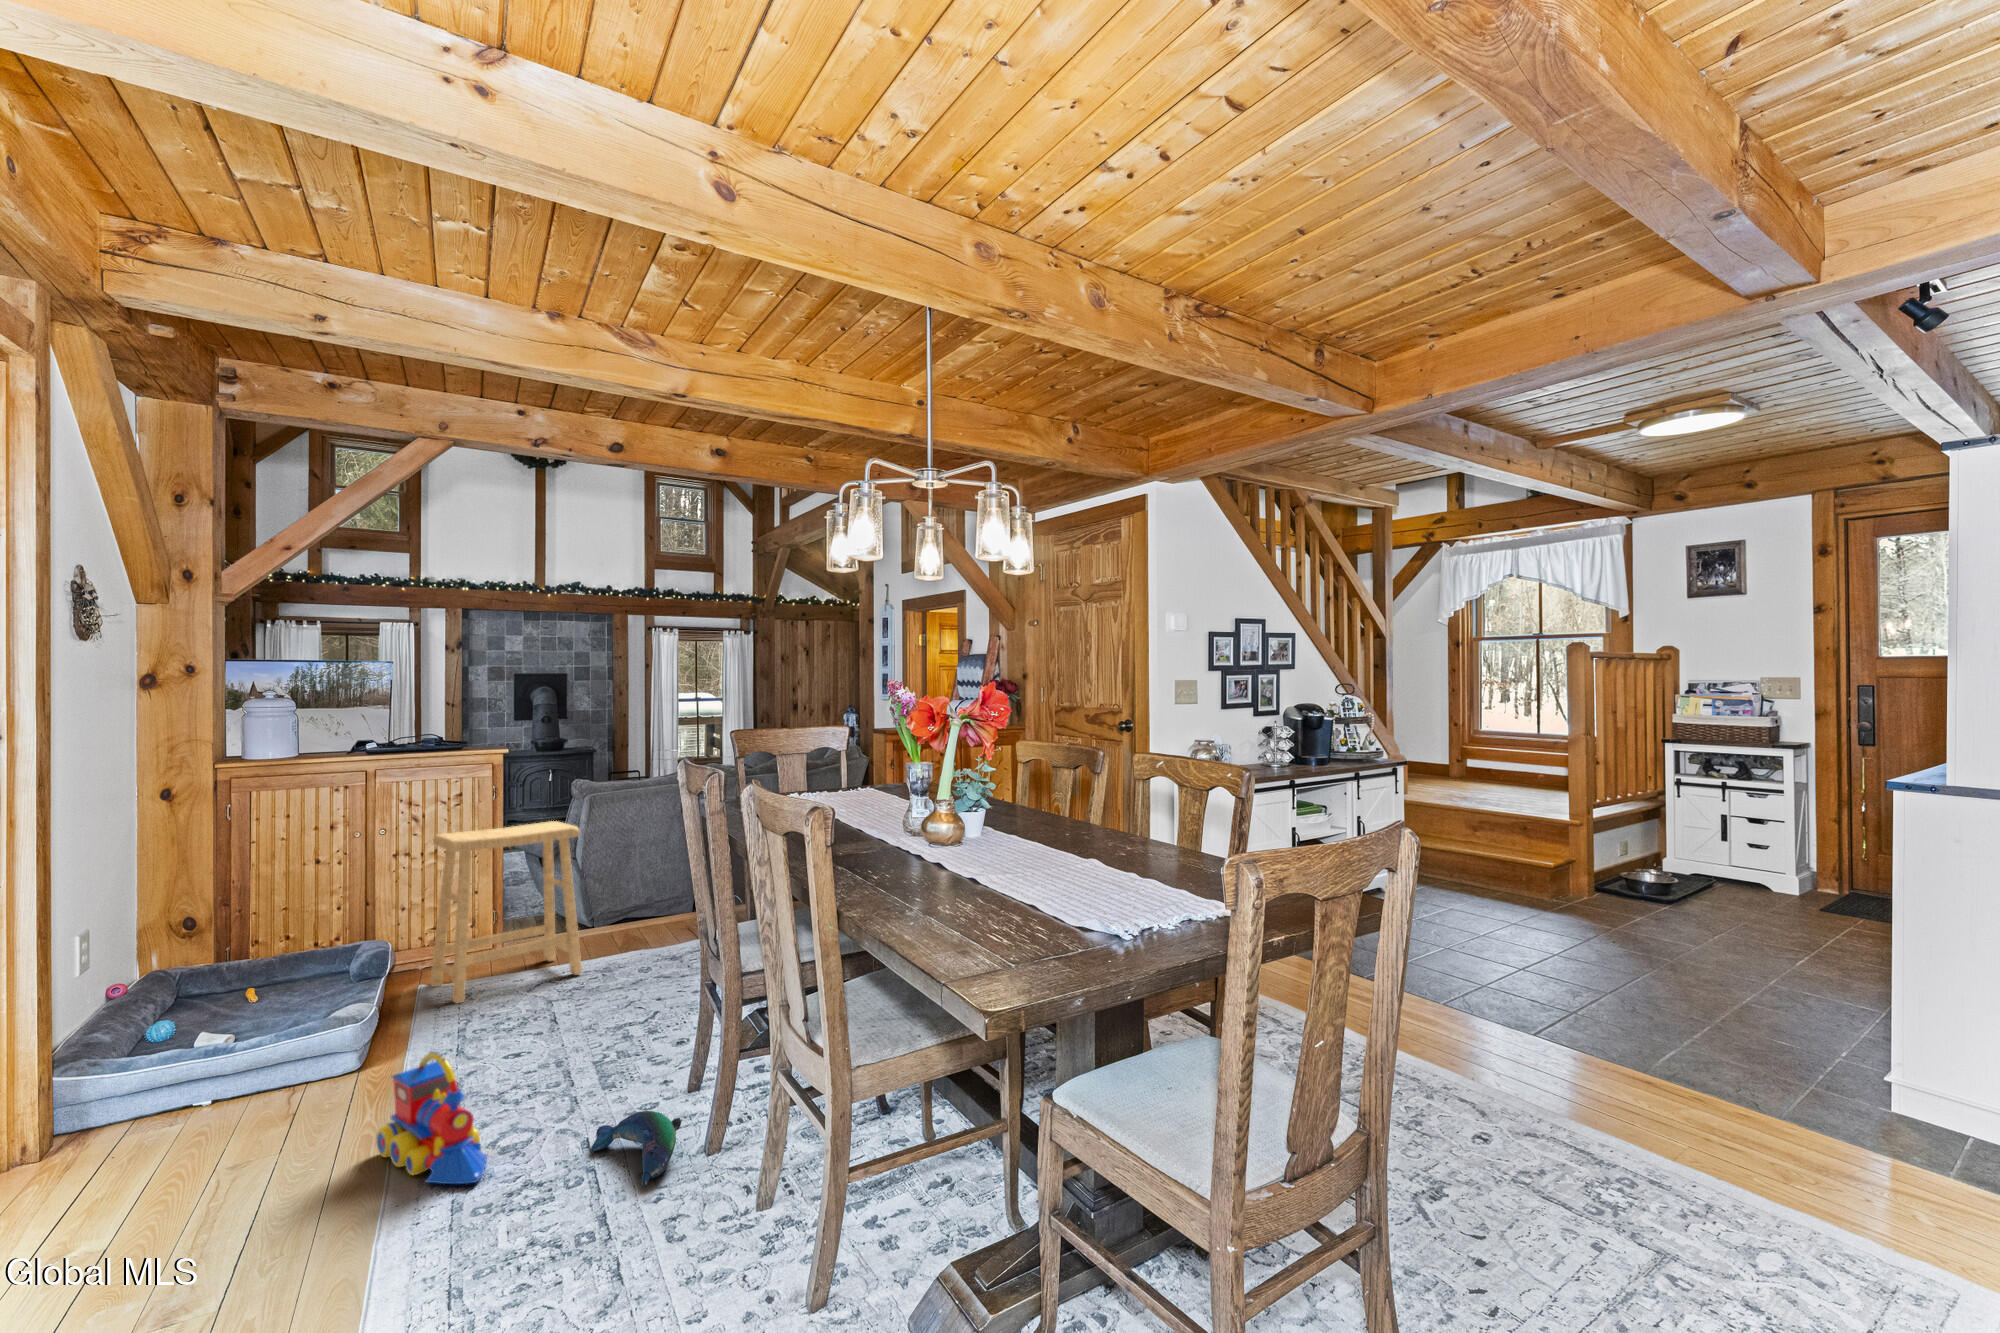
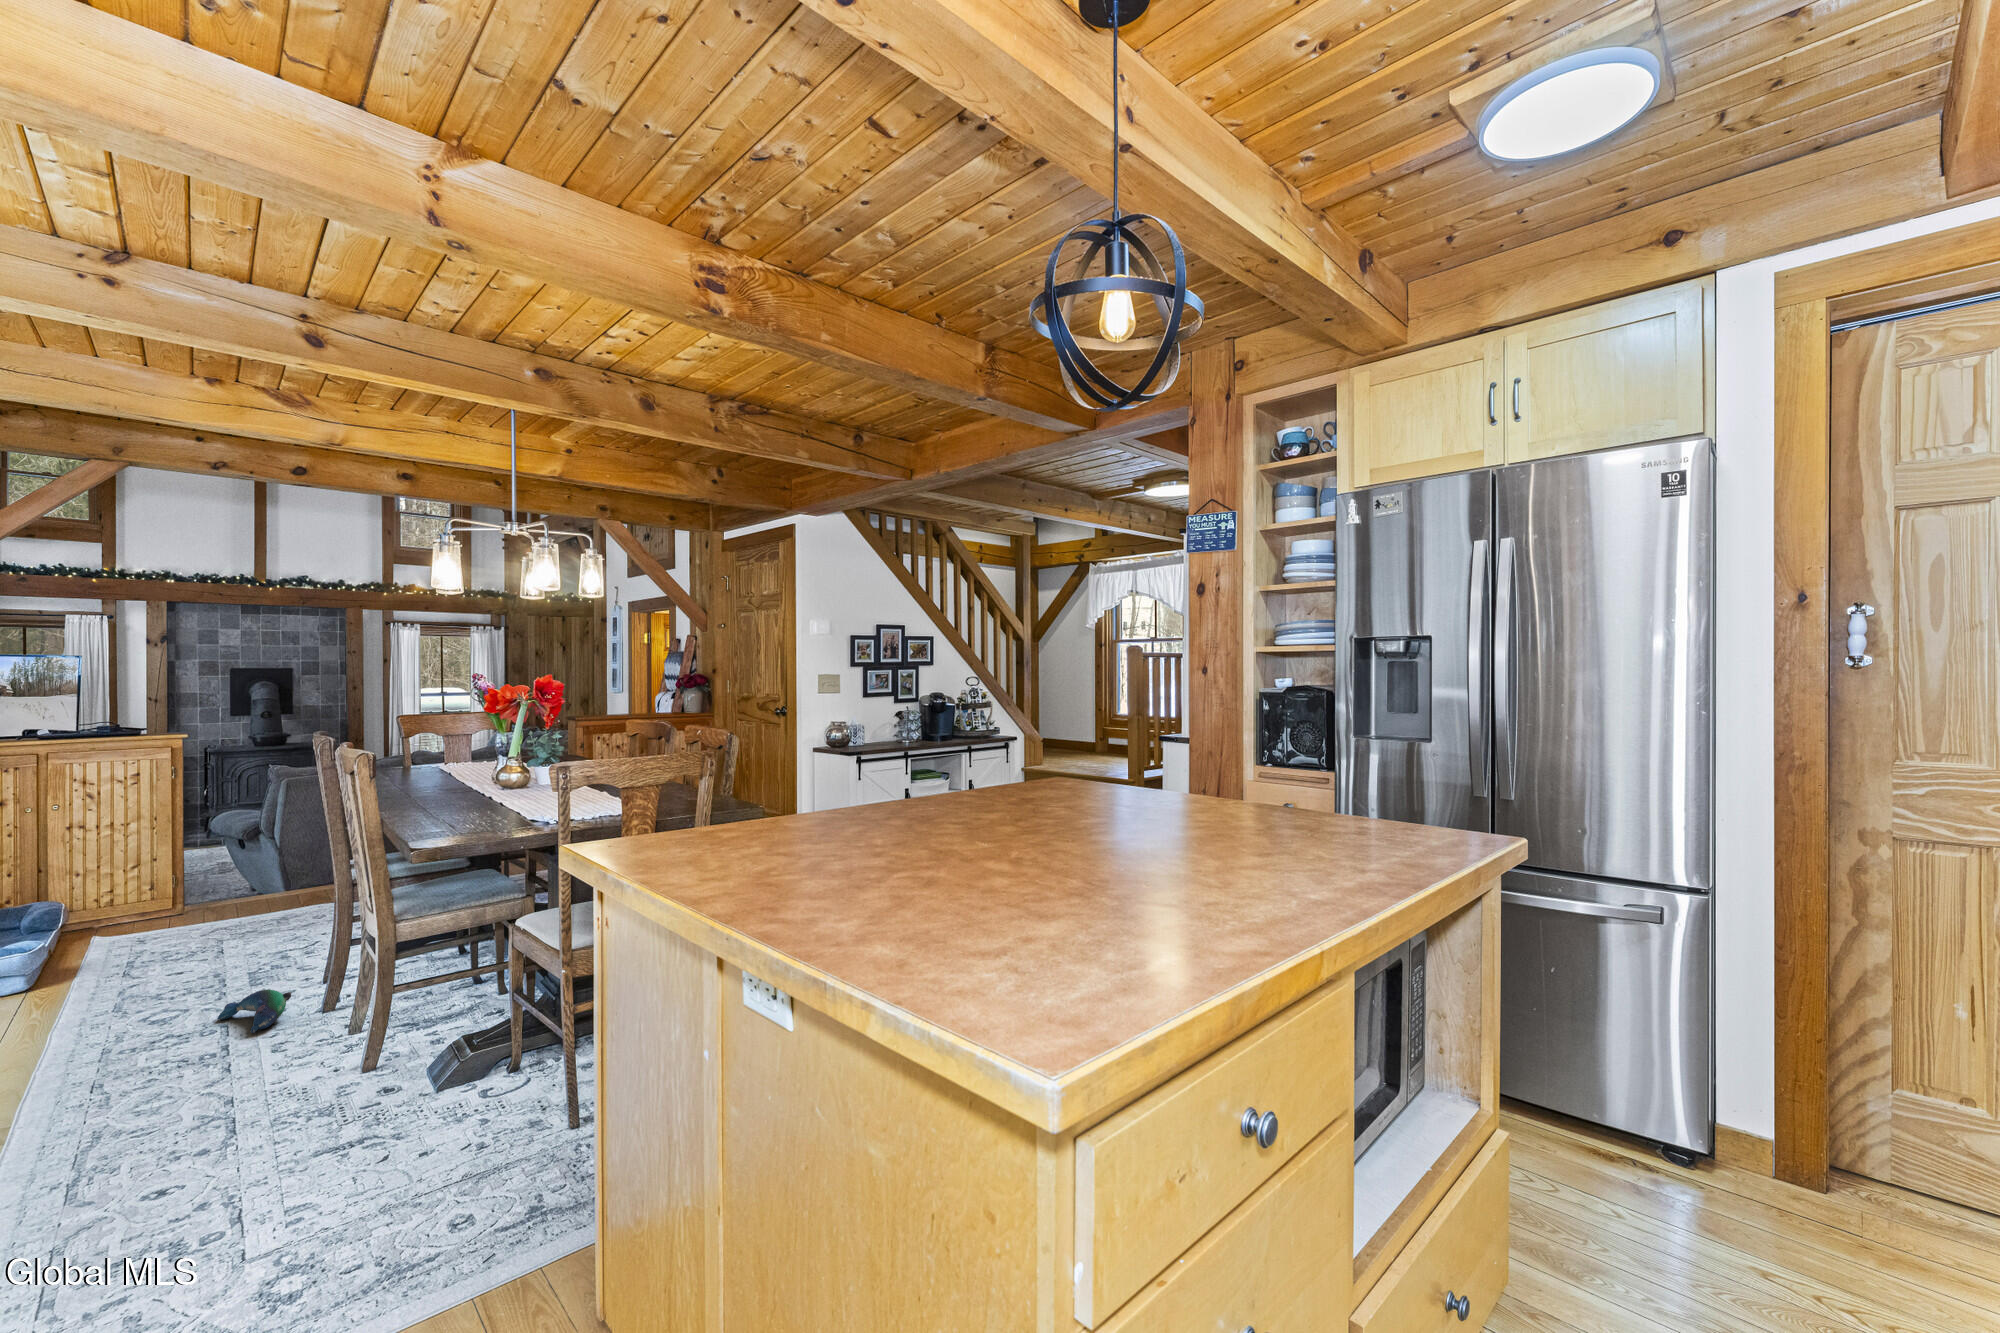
stool: present [430,821,582,1003] -> none [104,796,254,945]
toy train: present [376,1052,487,1184] -> none [35,955,130,1043]

